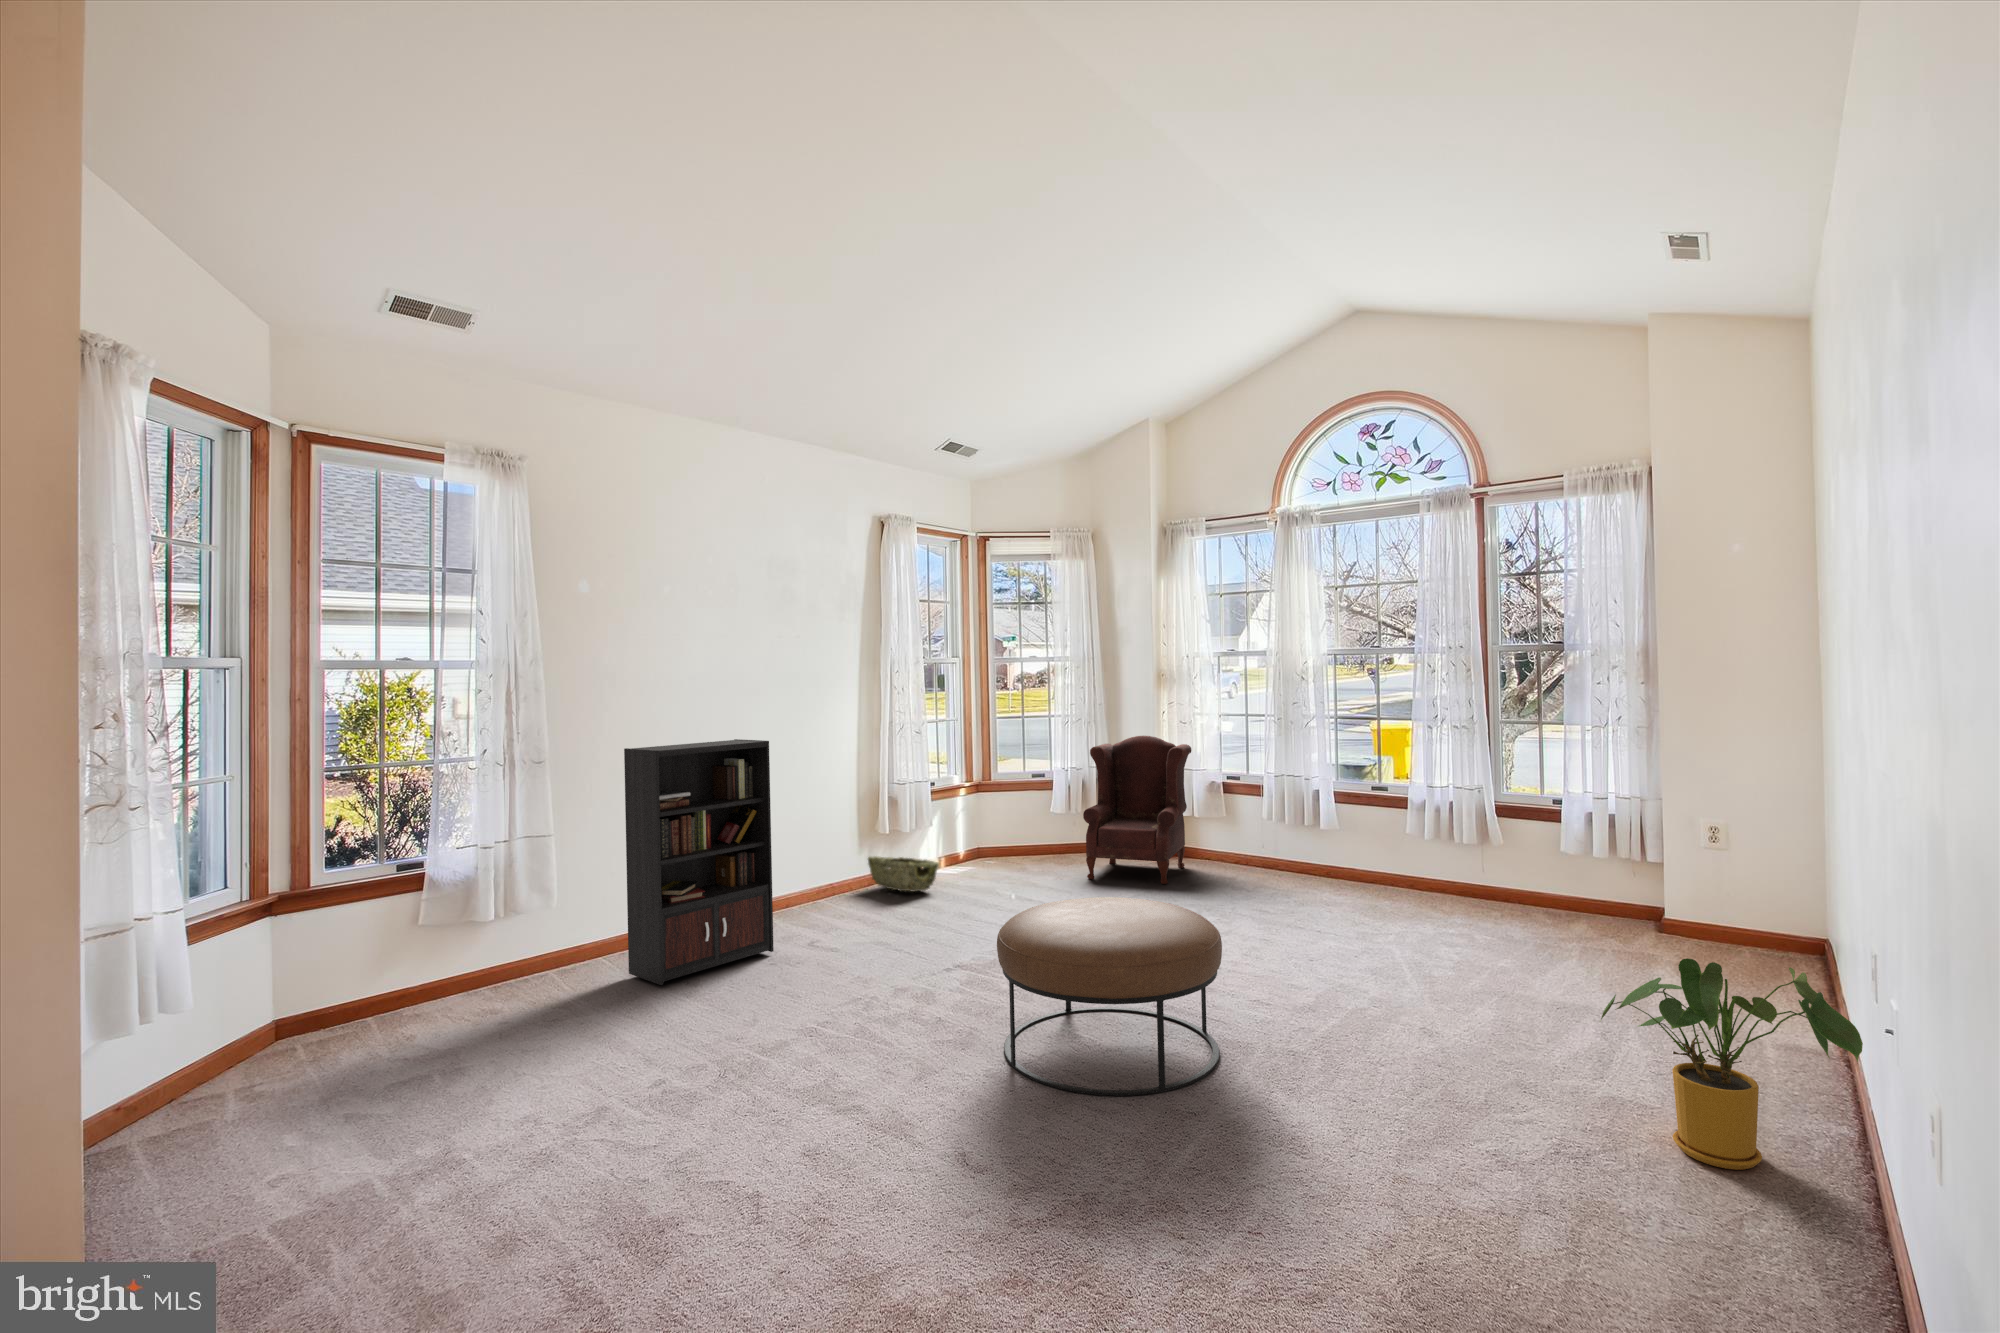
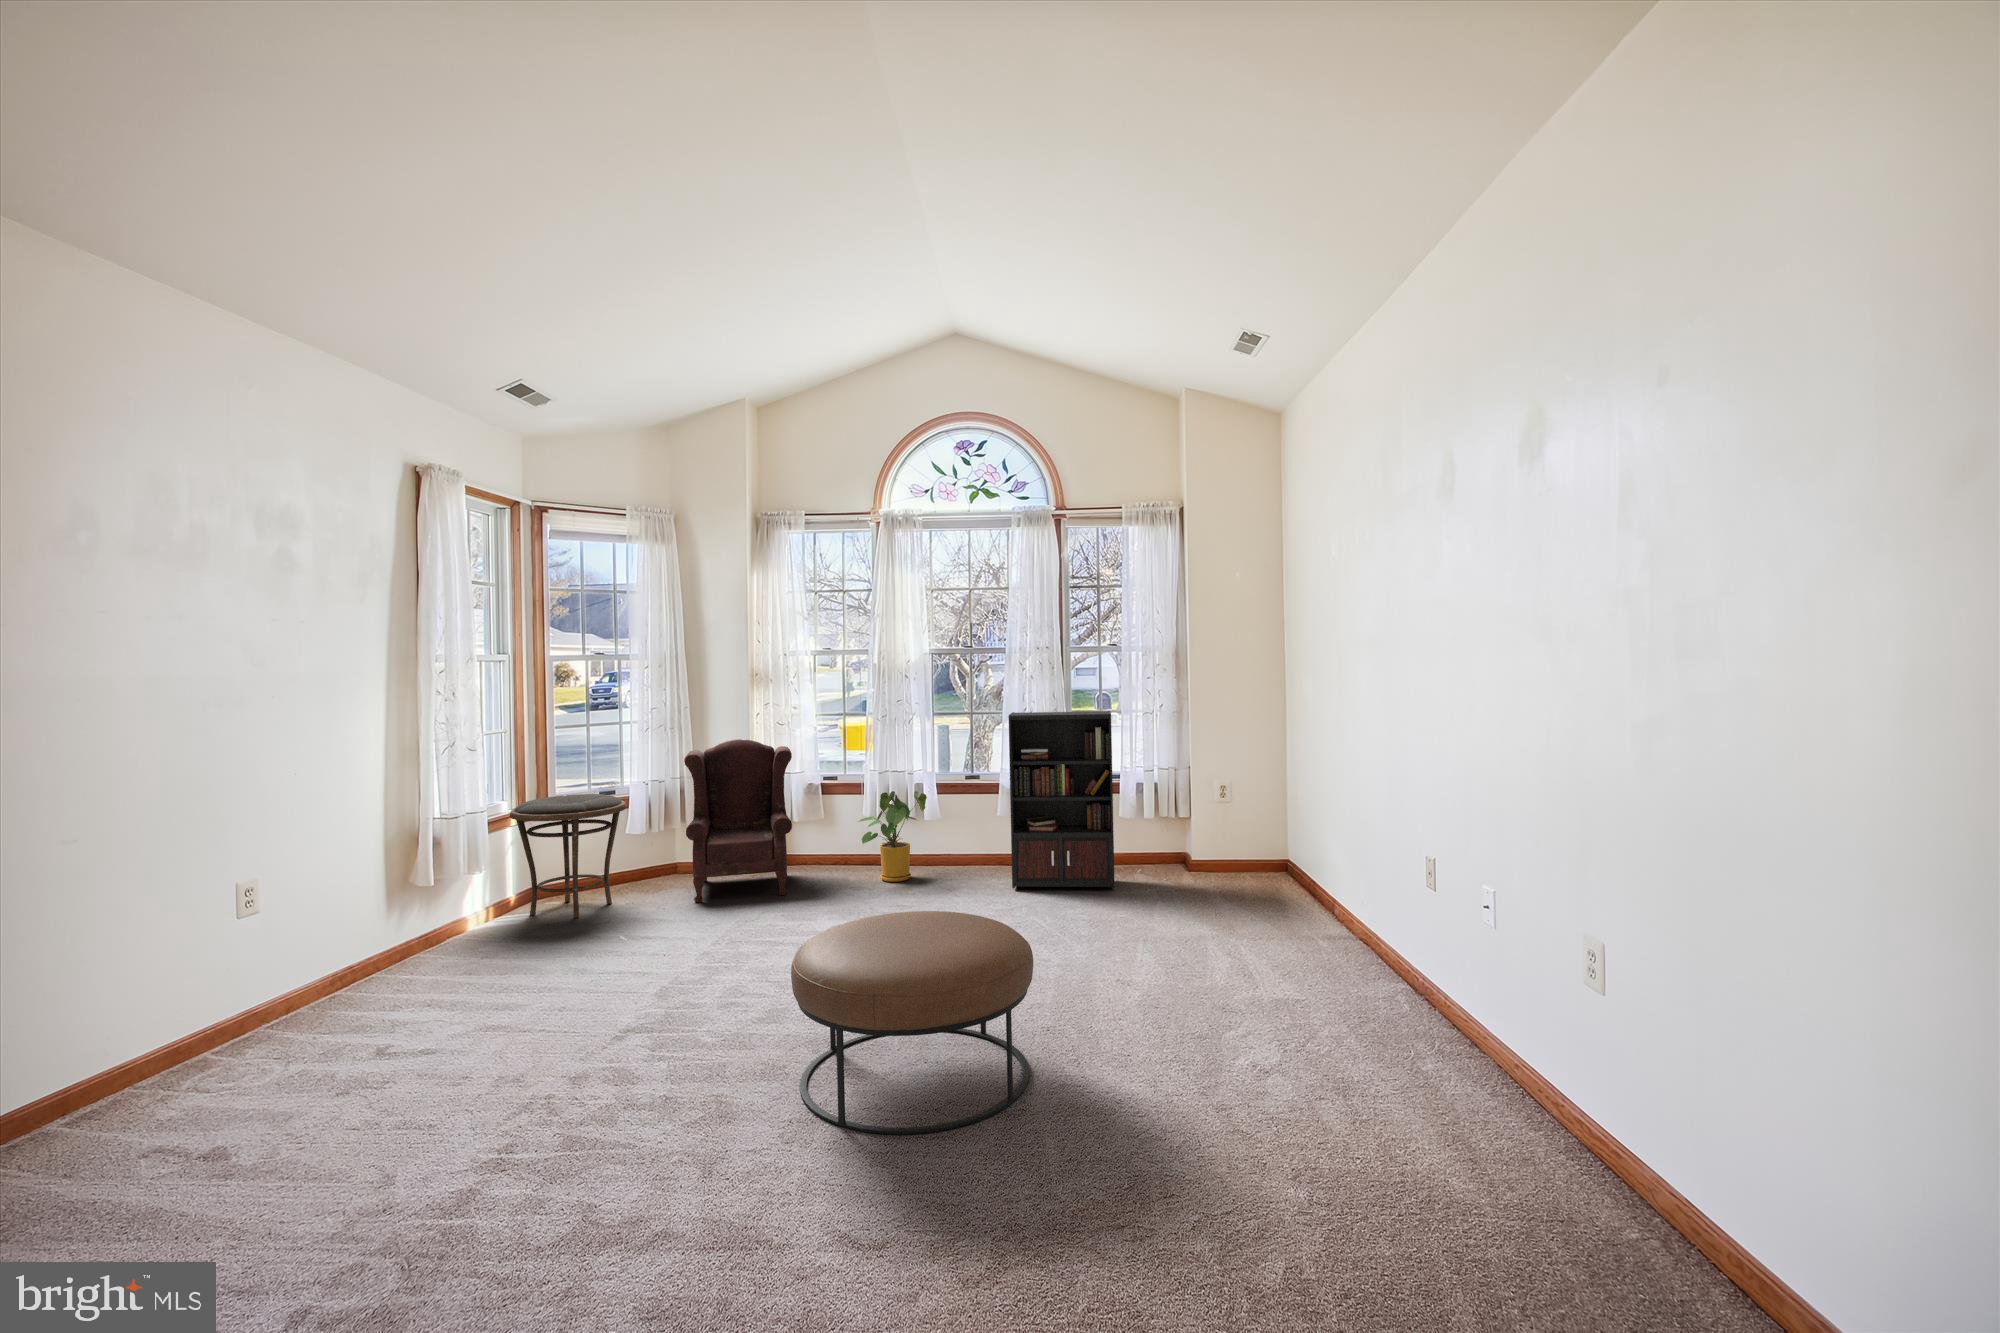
bookcase: present [624,739,774,985] -> present [1009,711,1141,889]
side table: none [951,775,1039,877] -> present [510,794,626,918]
woven basket: present [868,856,939,892] -> none [410,910,522,957]
house plant: present [1601,958,1863,1170] -> present [858,791,927,882]

